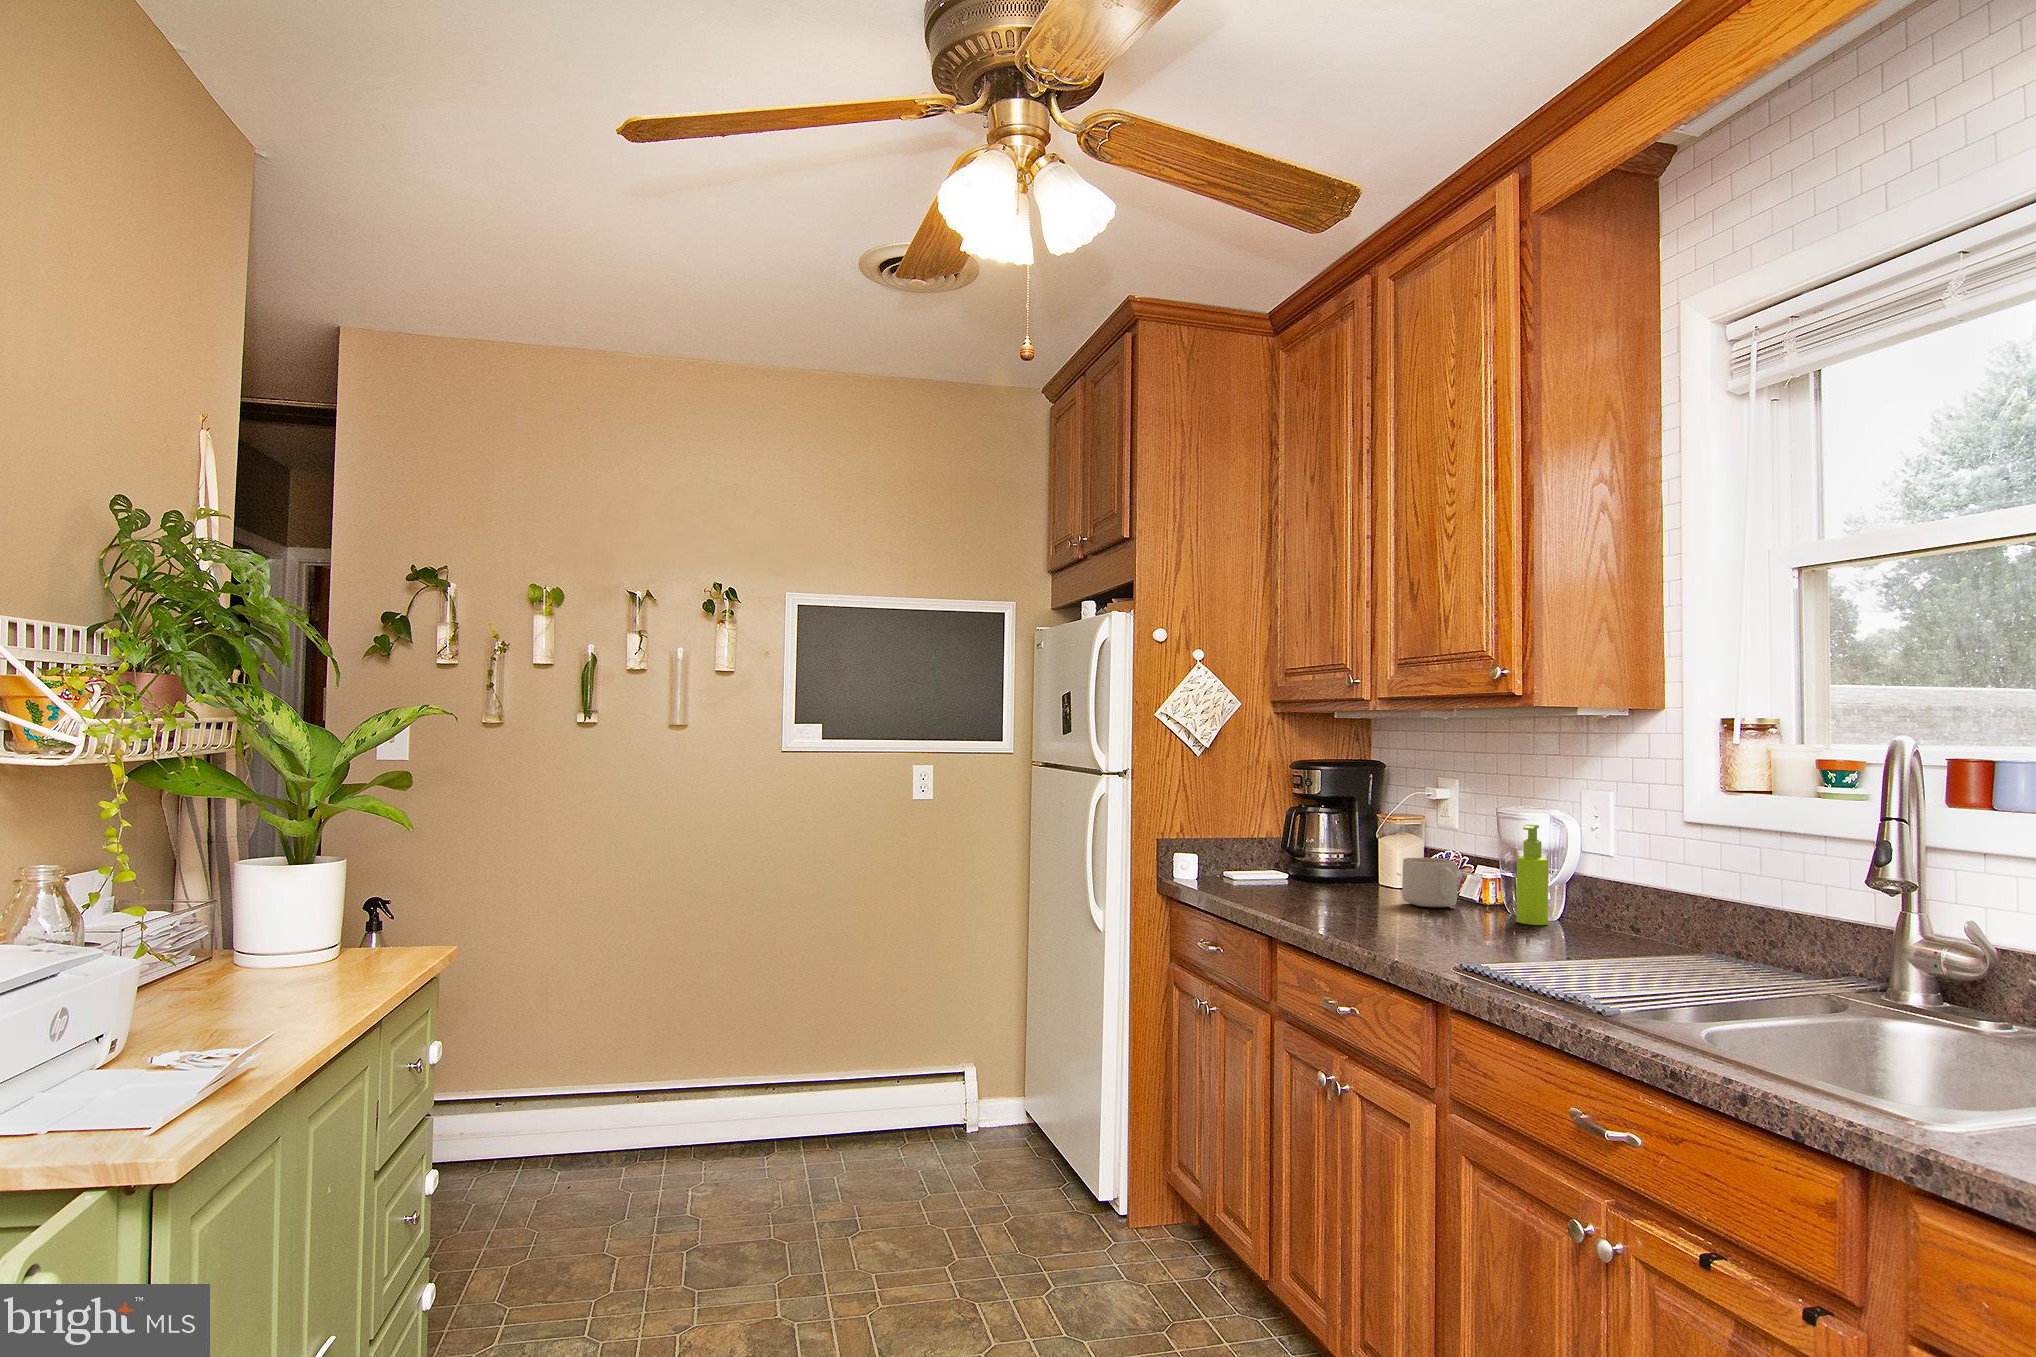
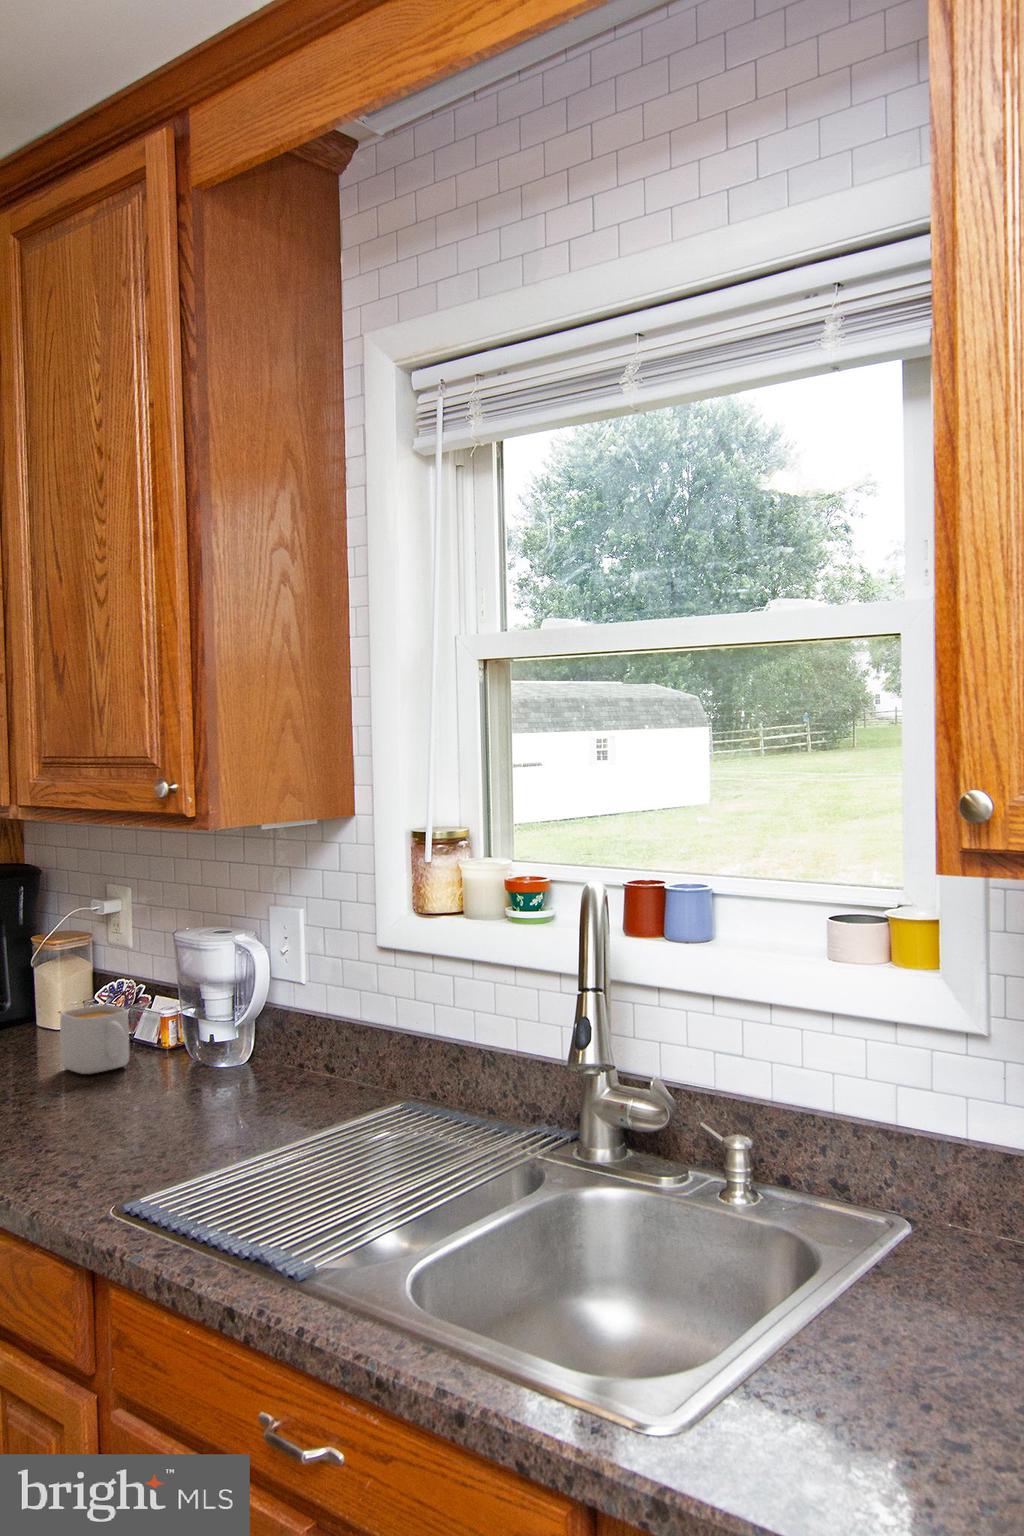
soap dispenser: present [1517,824,1548,925] -> none [198,961,235,1085]

